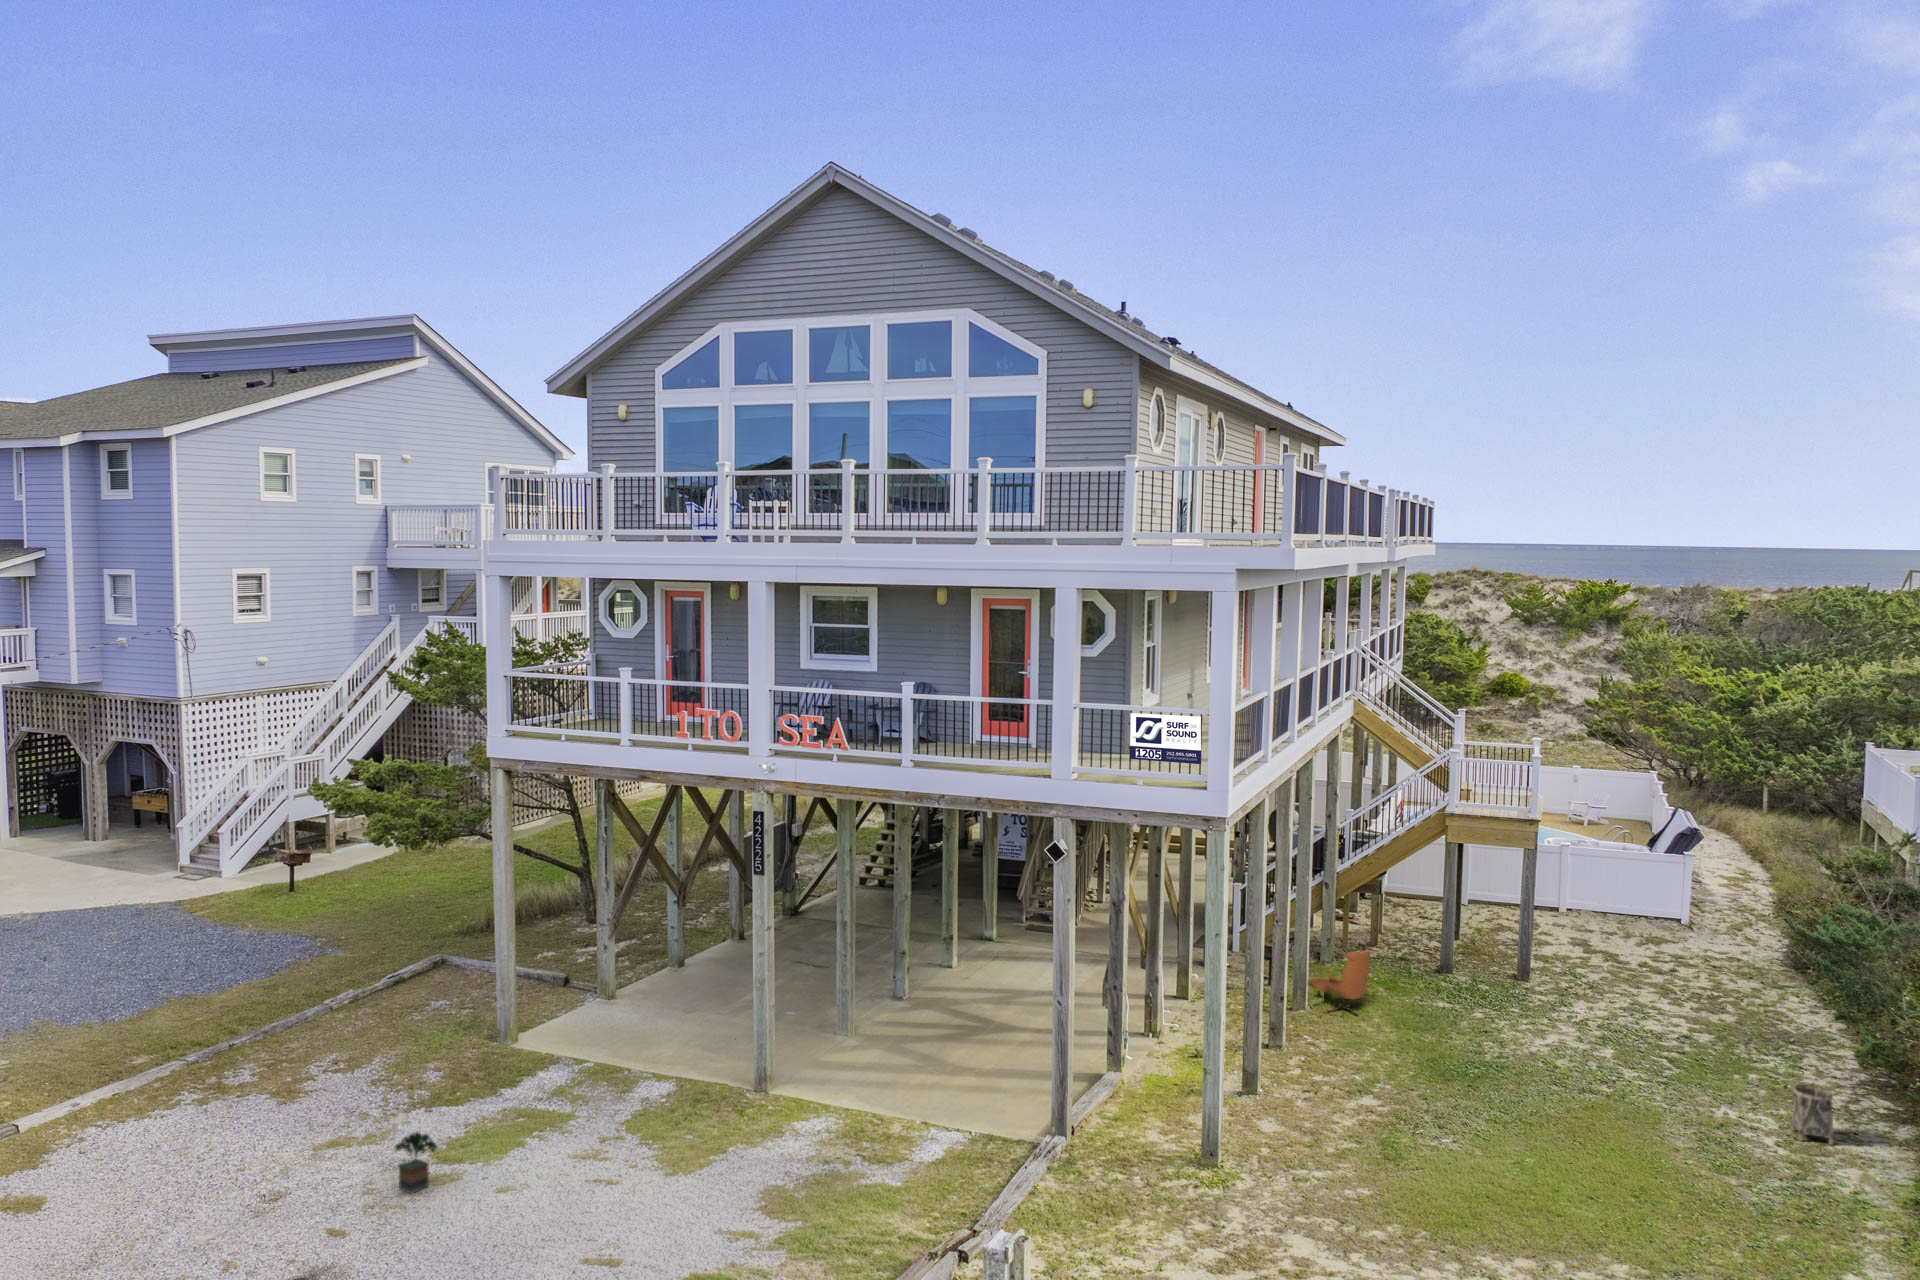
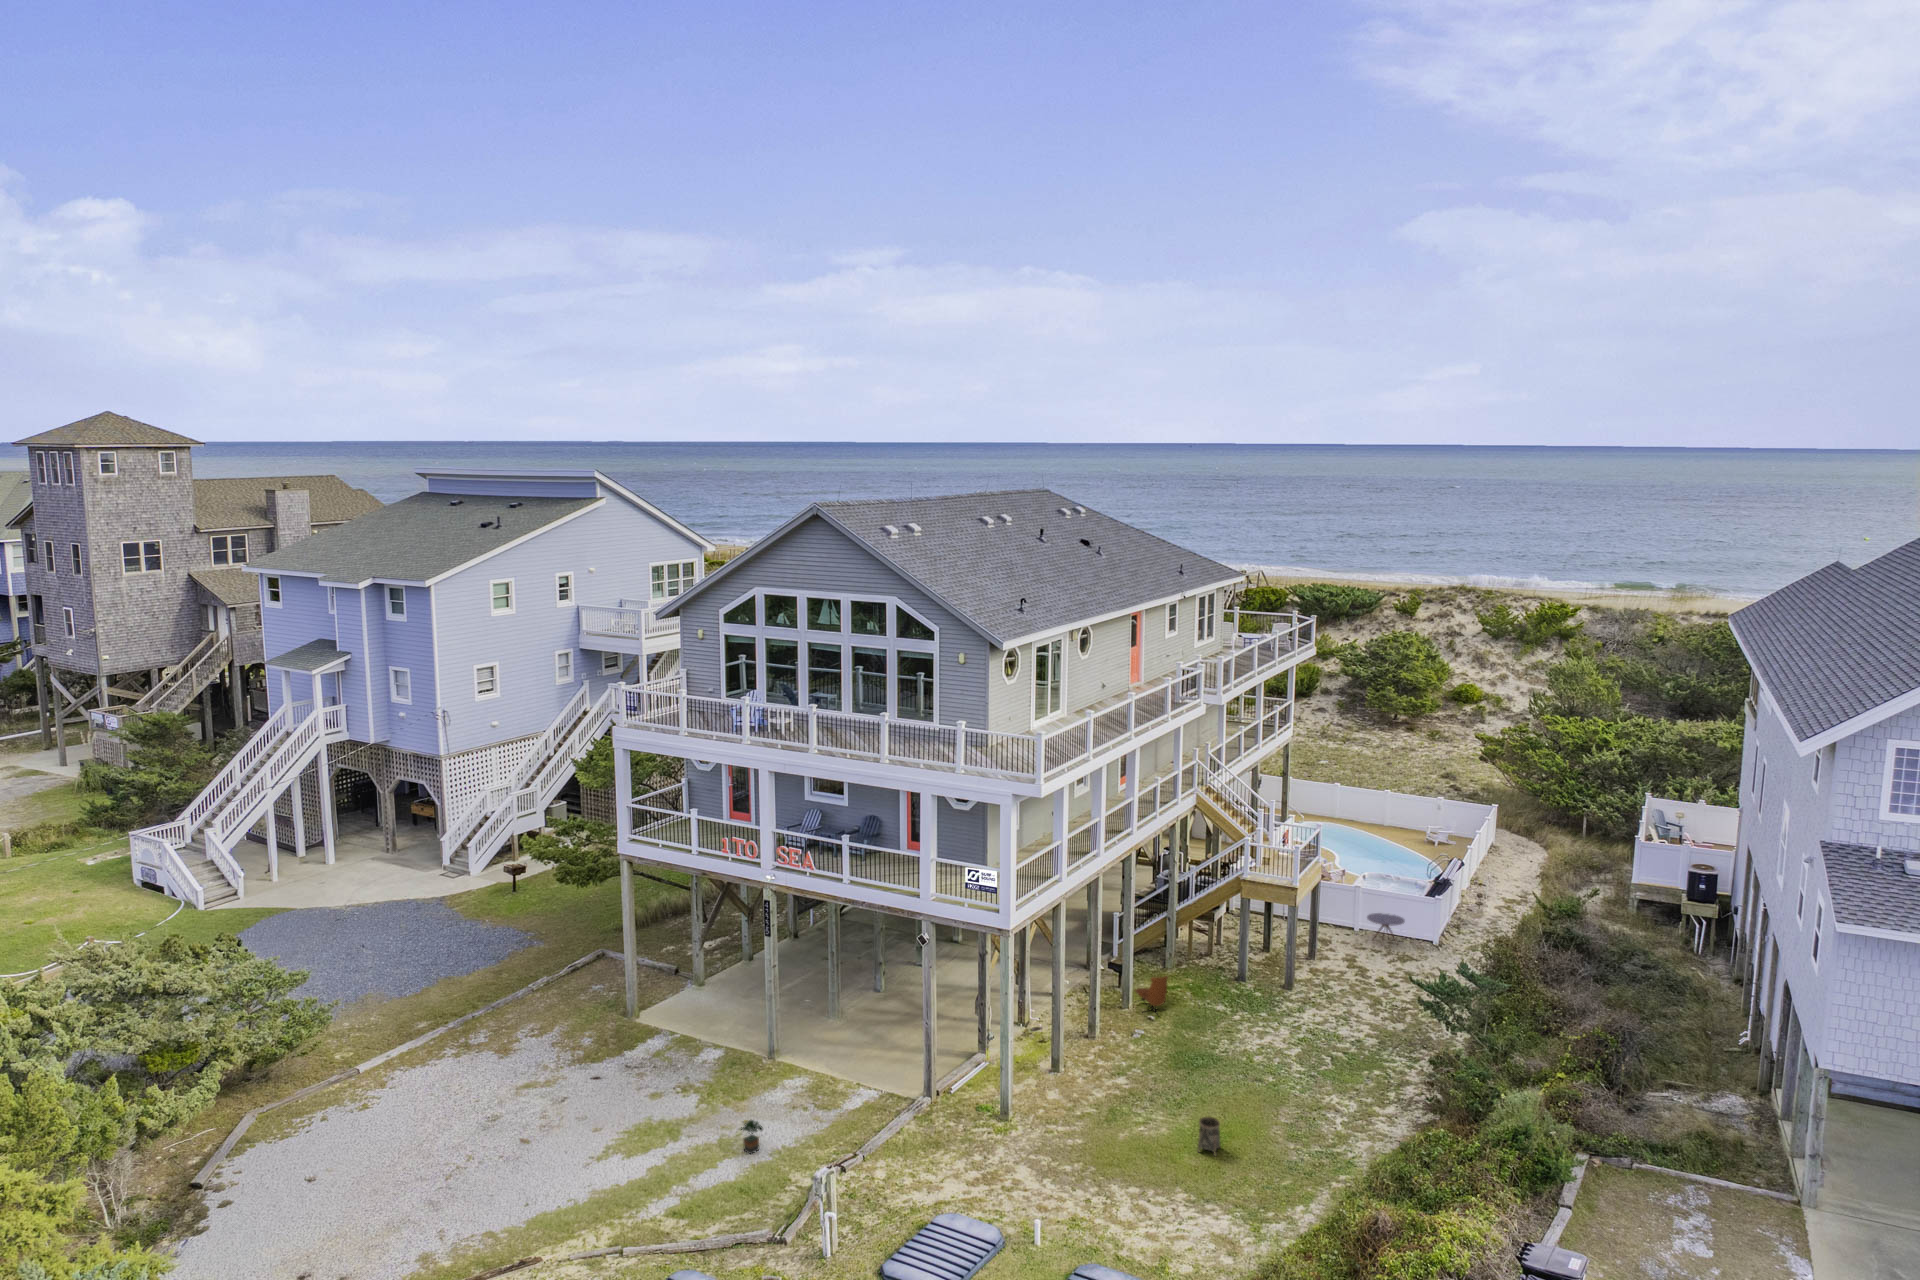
round table: none [1572,885,1629,929] -> present [1367,913,1405,937]
basket: present [1791,1085,1834,1145] -> present [1198,1117,1221,1155]
potted tree: present [395,1132,437,1193] -> present [741,1120,763,1154]

